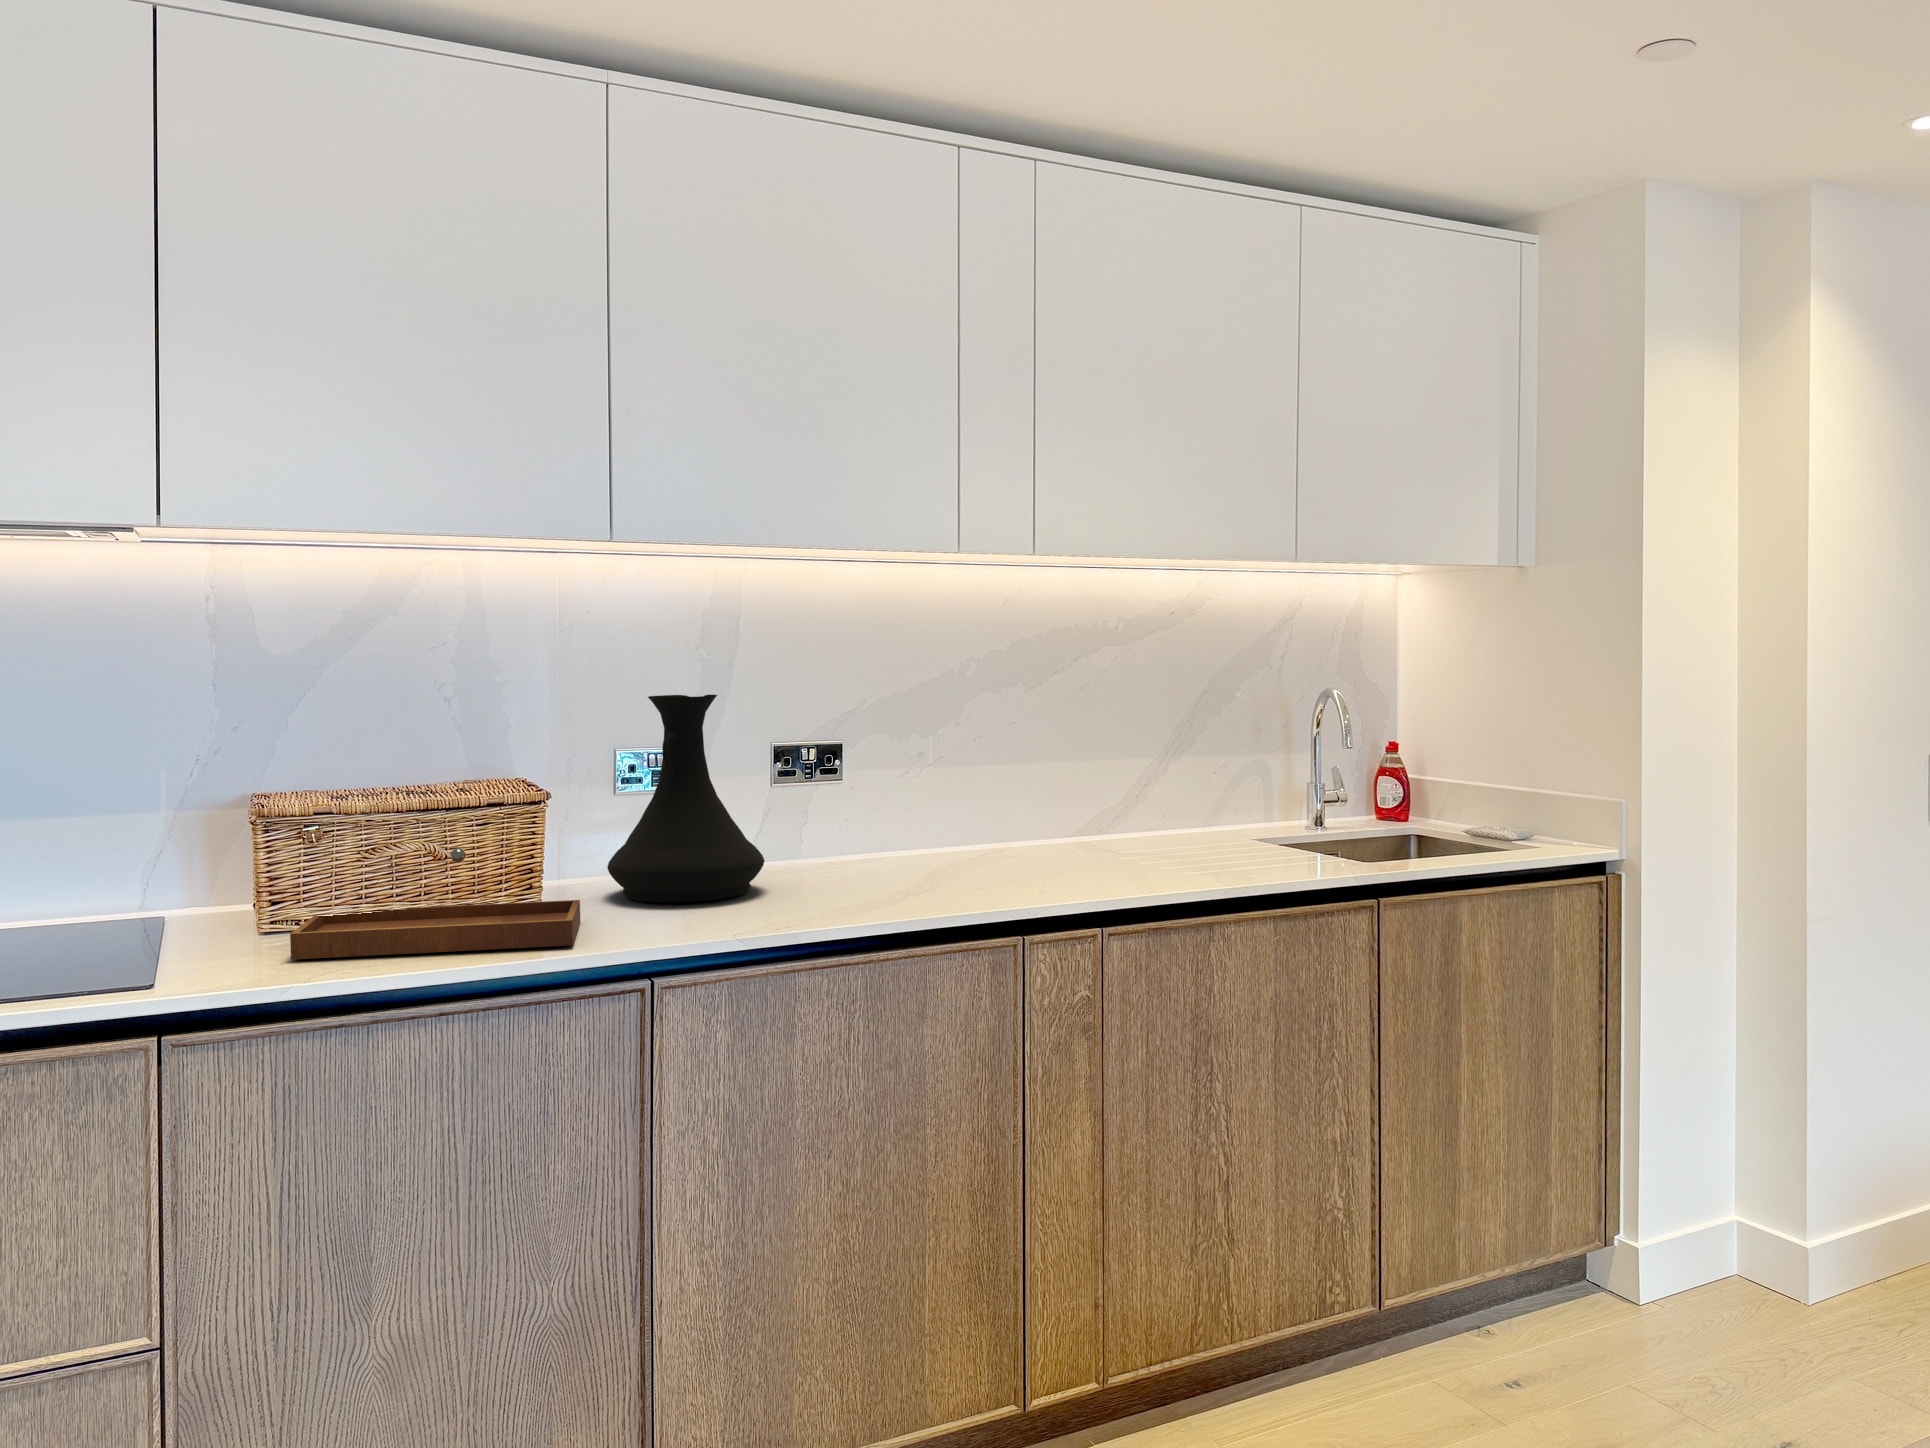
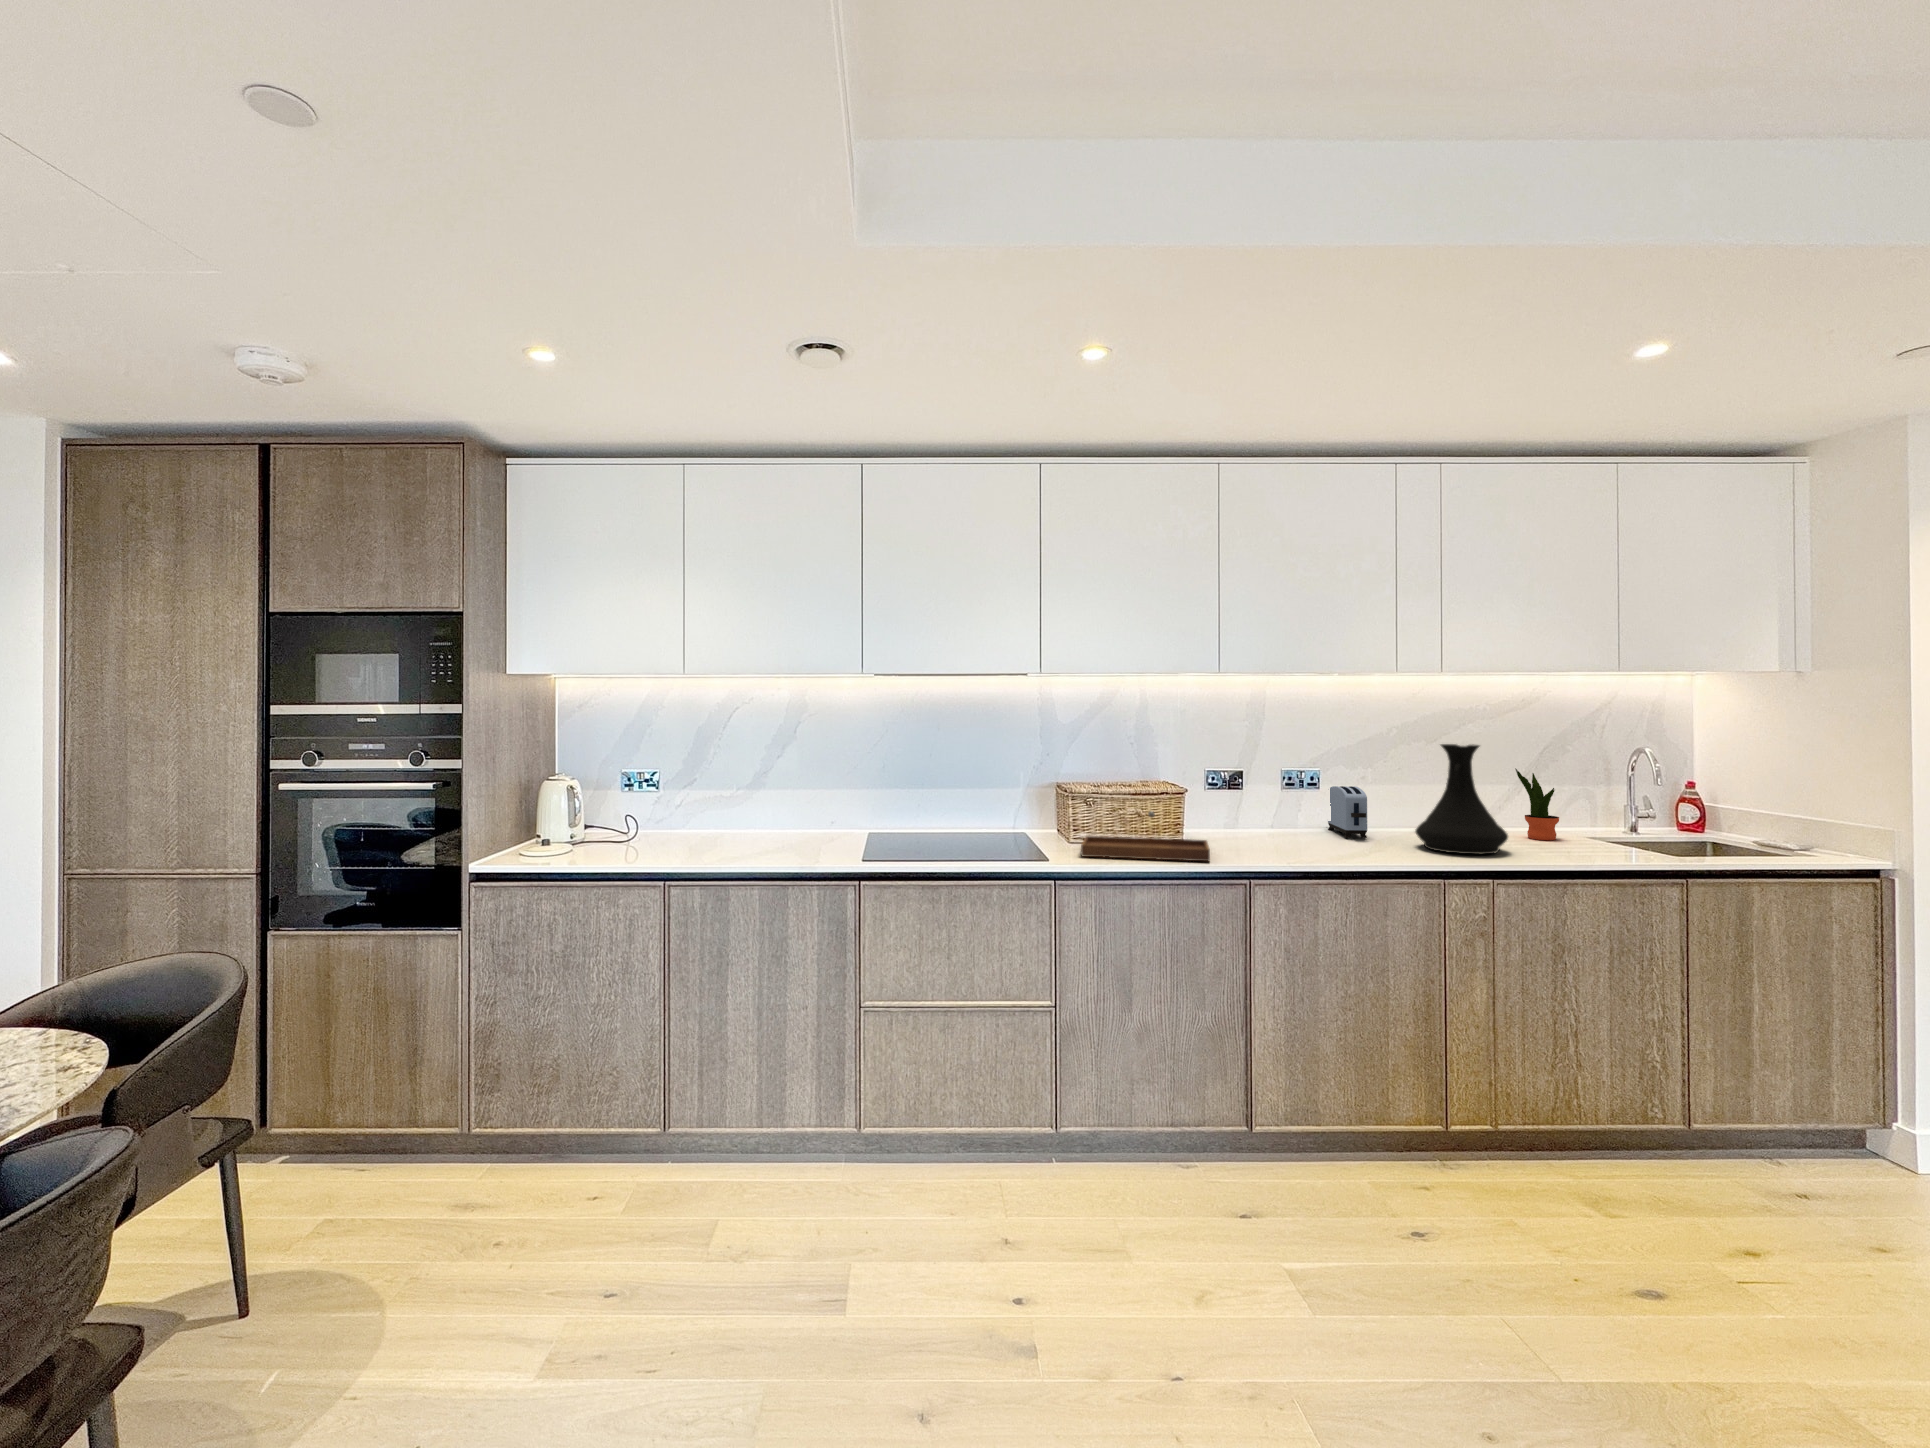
vase: present [607,694,765,902] -> present [1415,744,1508,854]
potted plant: none [1139,728,1206,851] -> present [1516,769,1559,840]
toaster: none [834,775,897,873] -> present [1328,786,1367,838]

